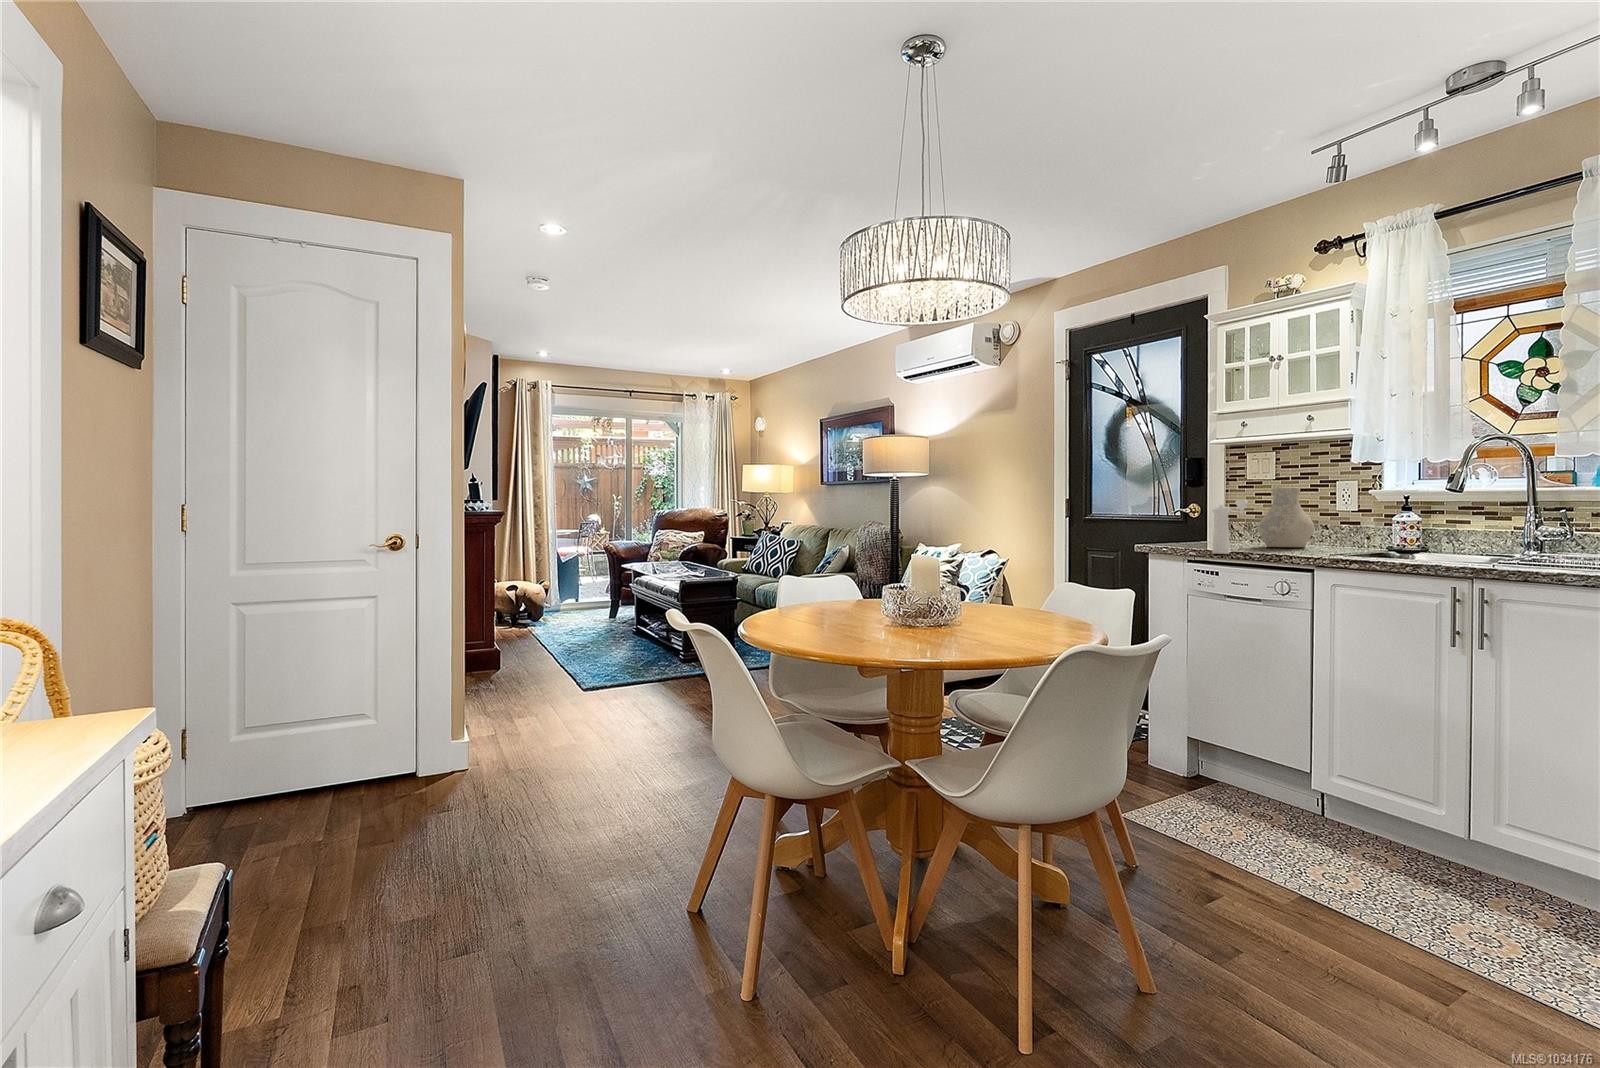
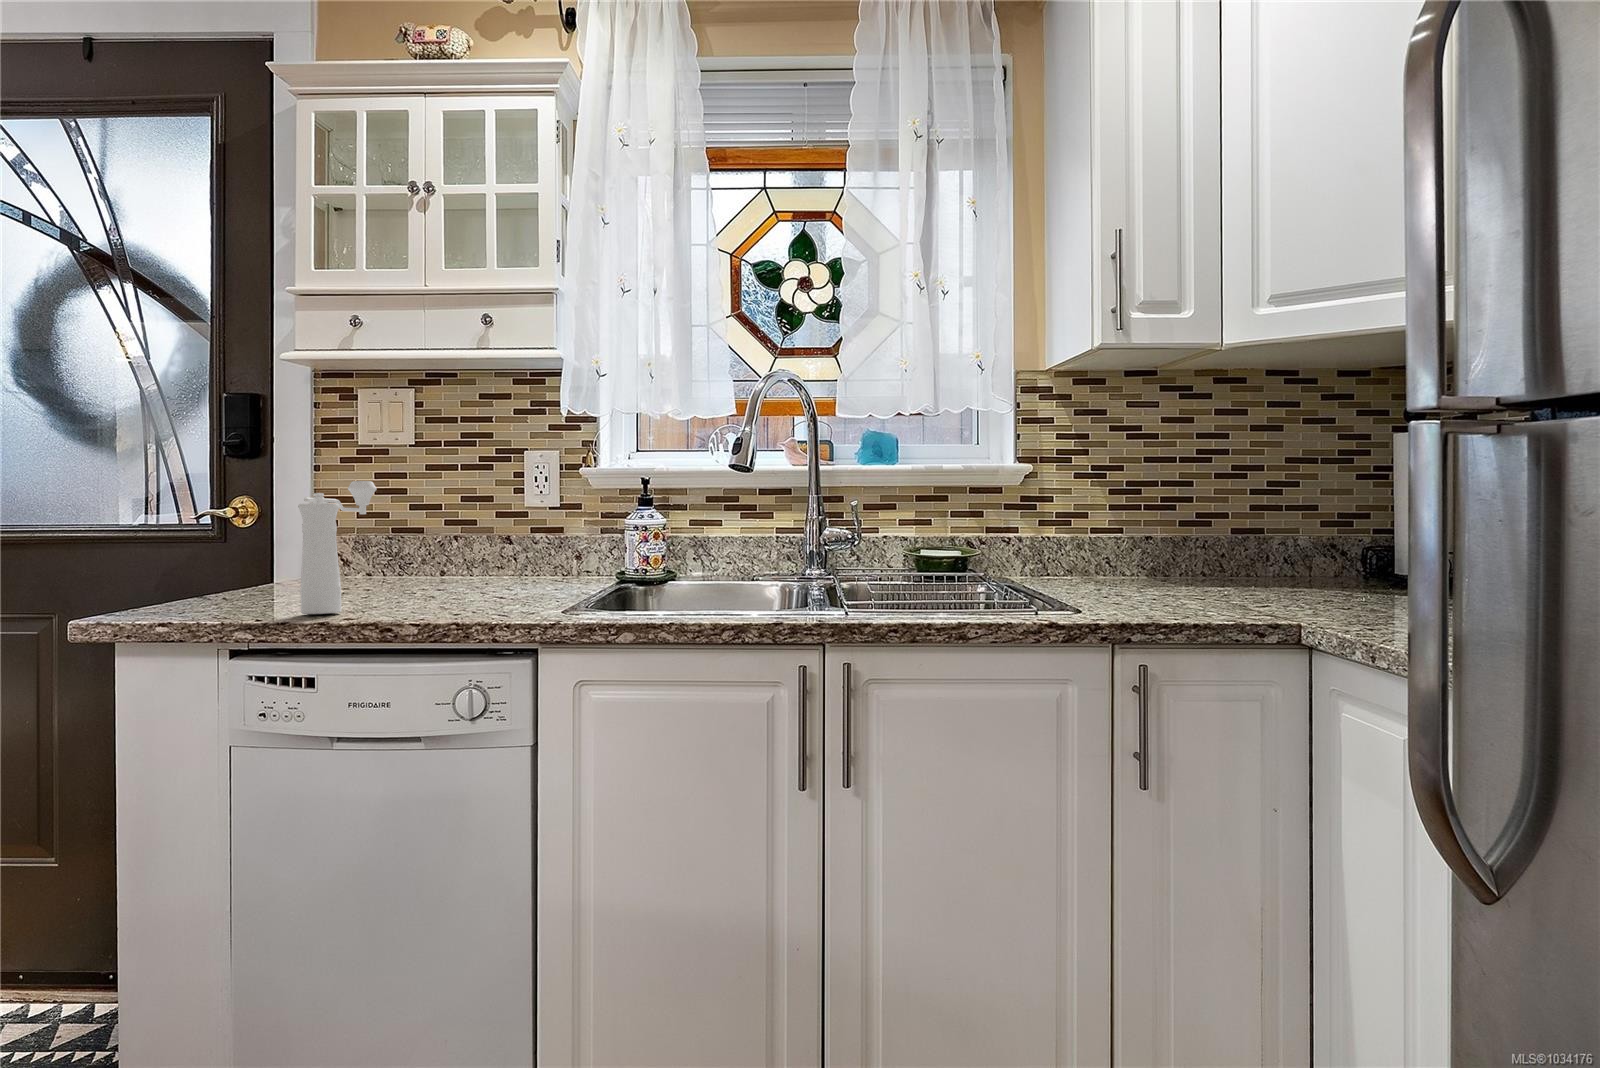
vase: present [1258,488,1315,547] -> none [388,460,494,584]

